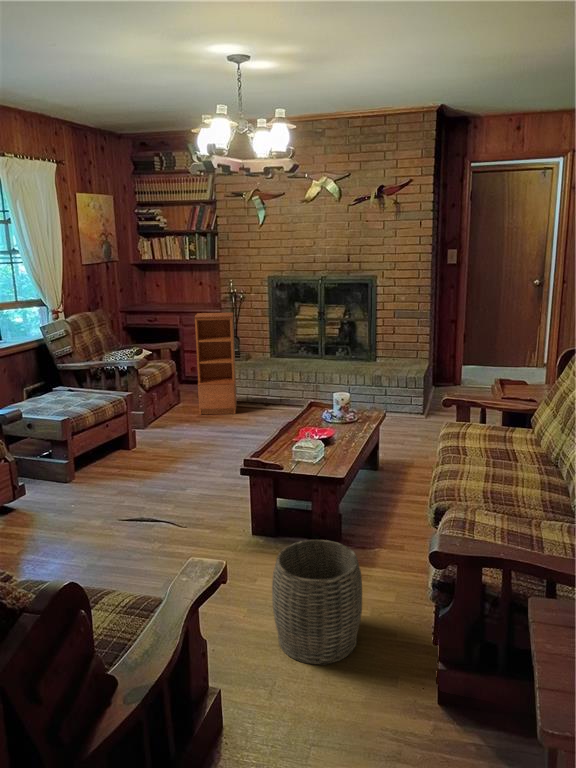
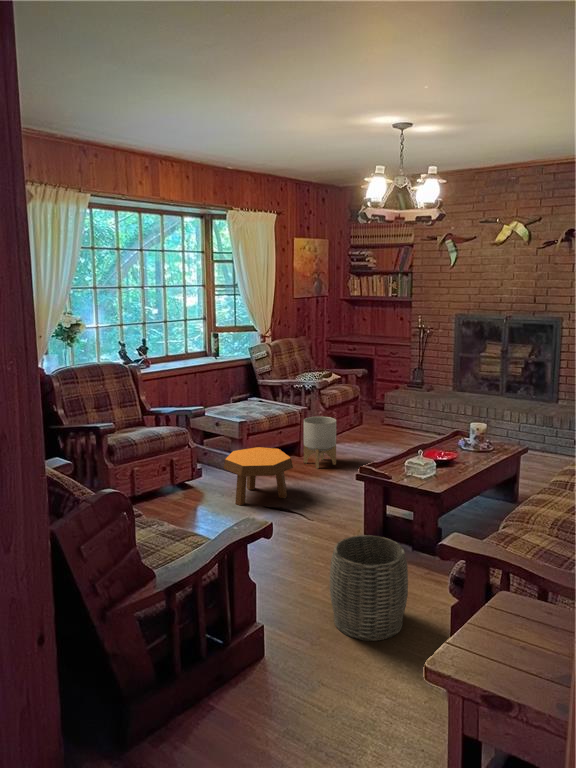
bookcase: present [194,312,237,415] -> none [373,344,414,439]
planter: none [135,401,177,462] -> present [304,416,336,469]
footstool: none [60,448,147,525] -> present [224,447,293,505]

